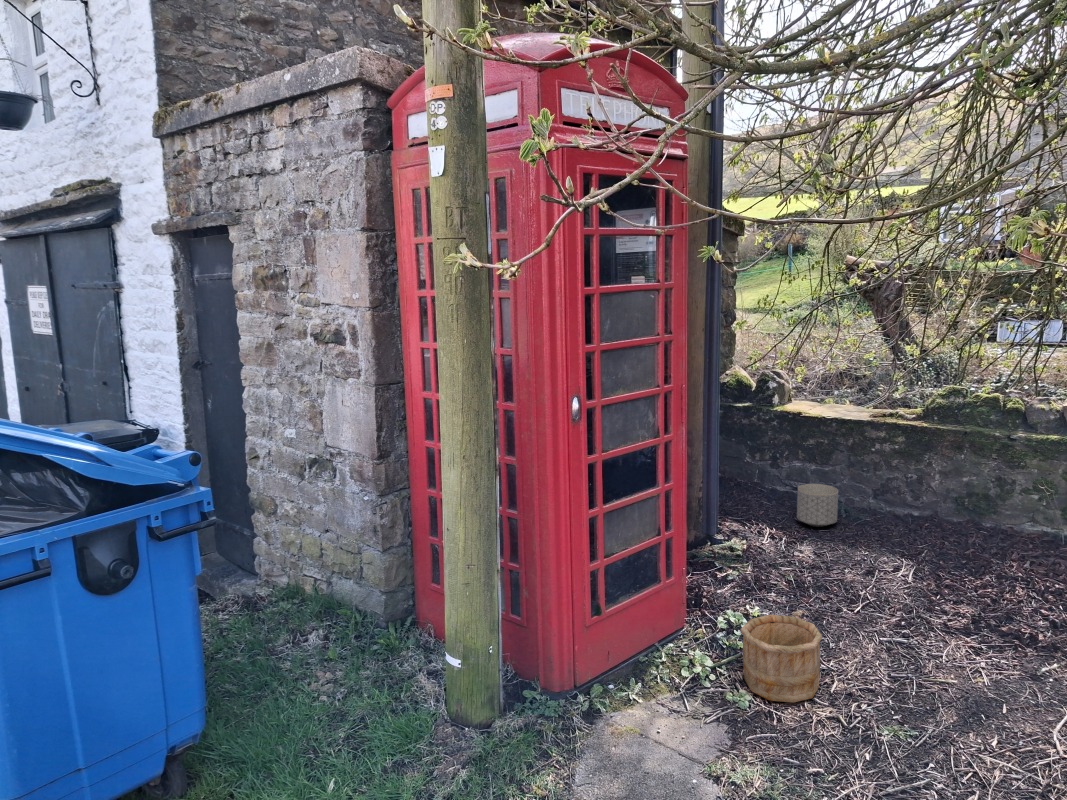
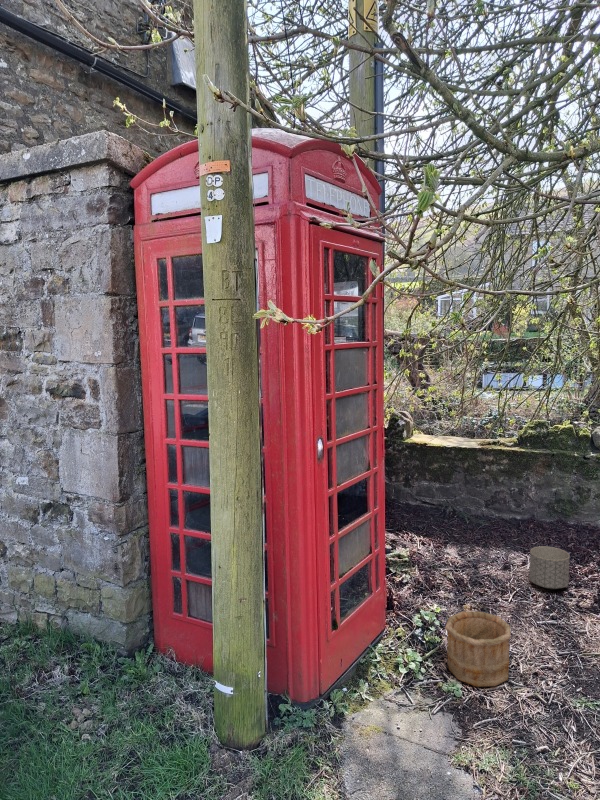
planter: present [797,484,838,527] -> present [529,546,570,589]

